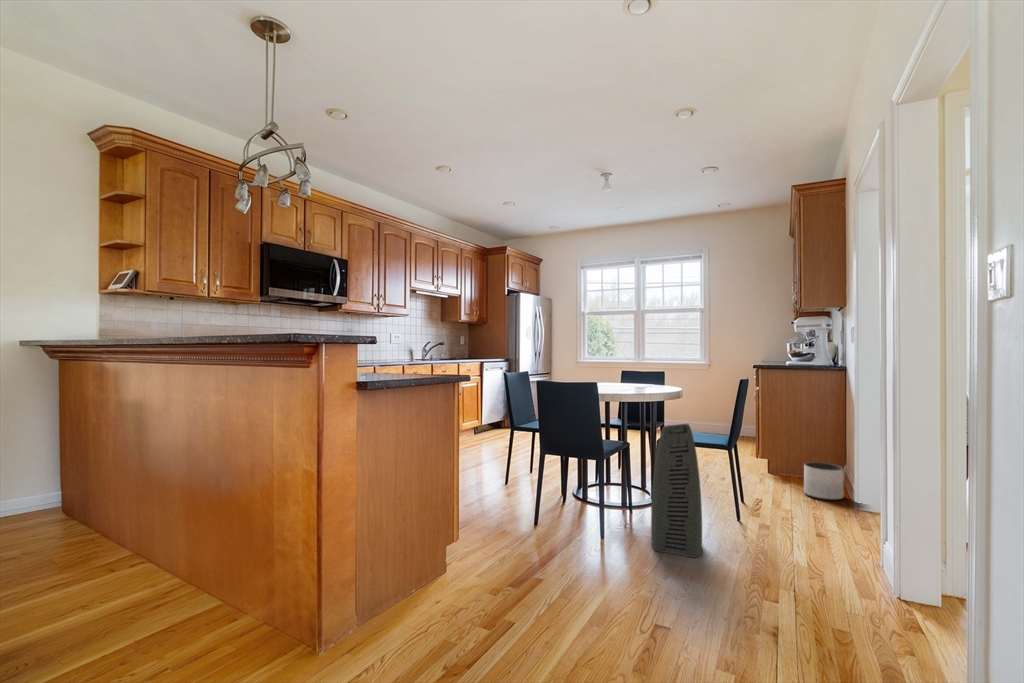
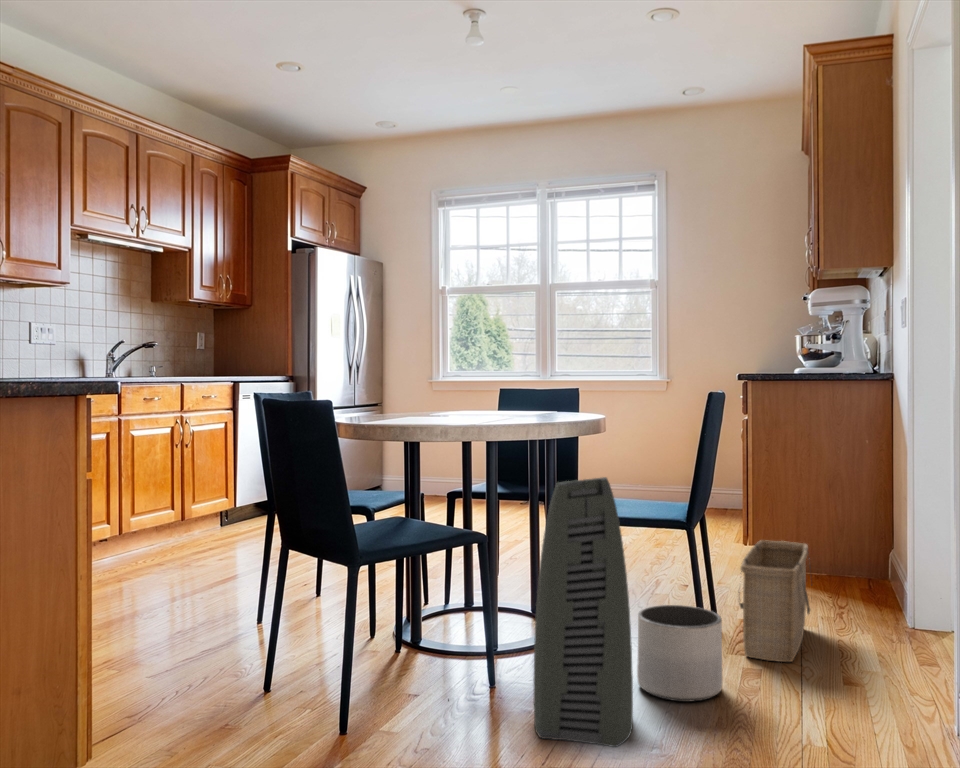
basket: none [757,457,798,522] -> present [740,540,810,662]
planter: present [804,462,844,500] -> present [637,605,722,702]

